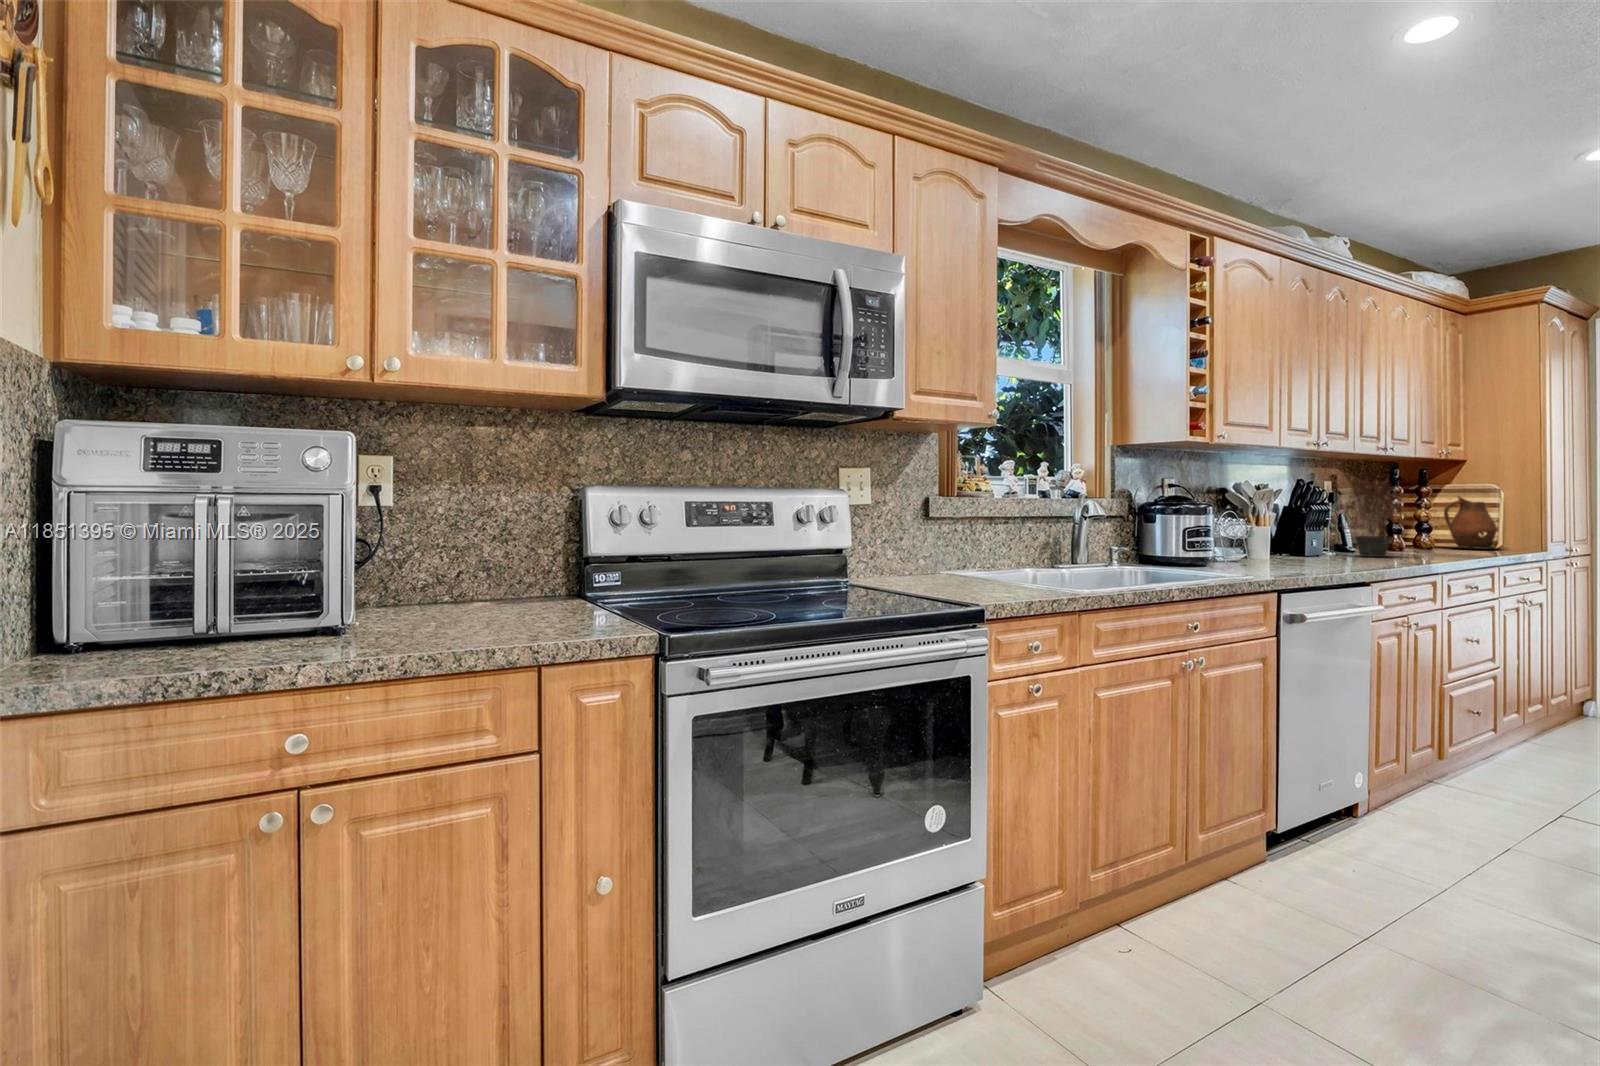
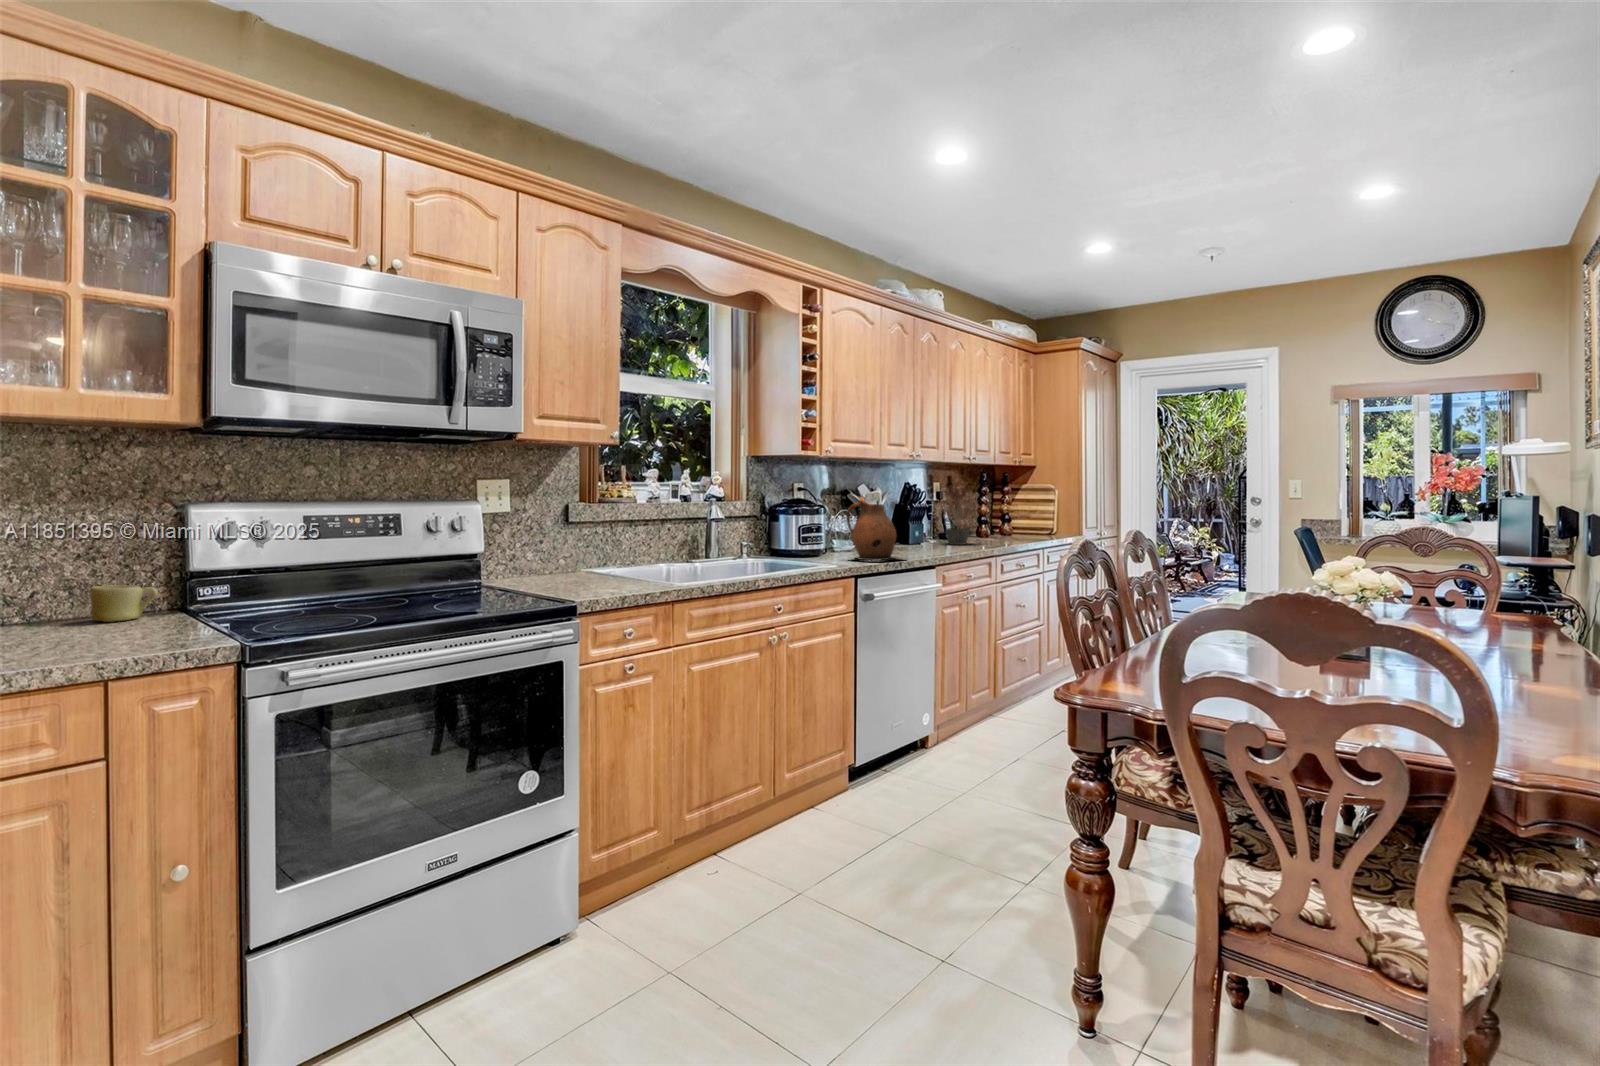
ceramic pitcher: present [1444,496,1497,549] -> present [846,497,906,561]
mug: none [504,568,559,605] -> present [90,585,158,622]

